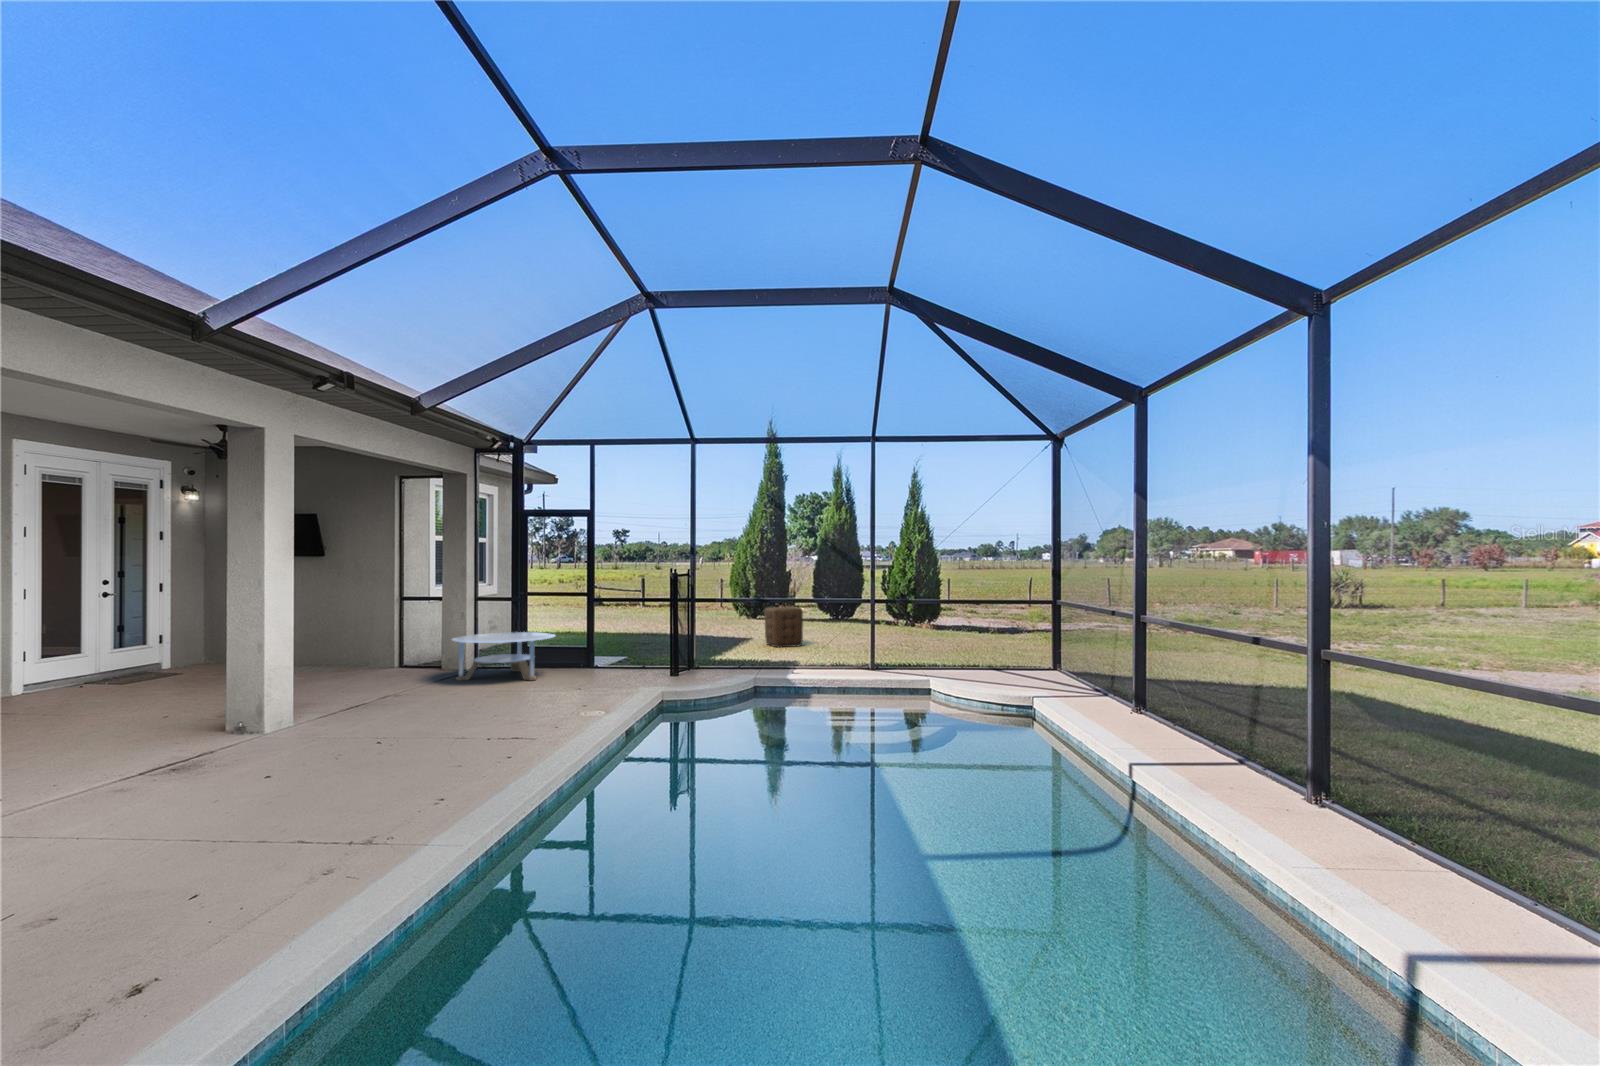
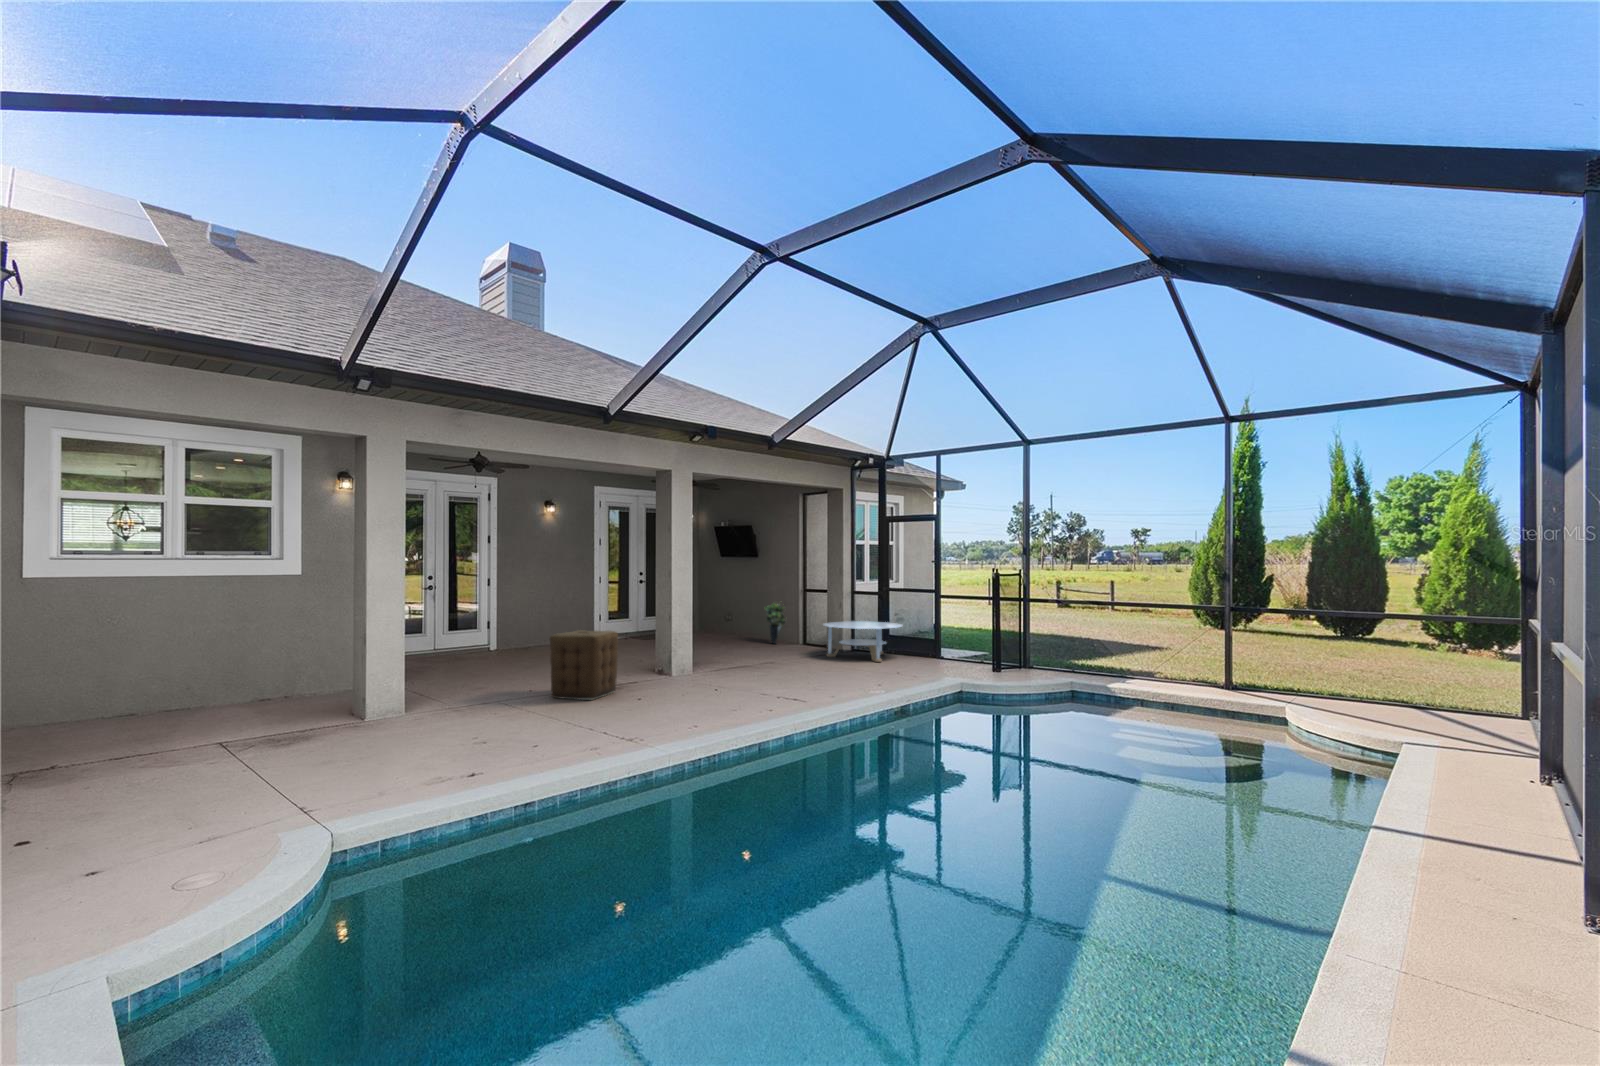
ottoman: present [764,606,803,647] -> present [550,630,618,700]
potted plant: none [340,614,377,672] -> present [765,603,786,644]

